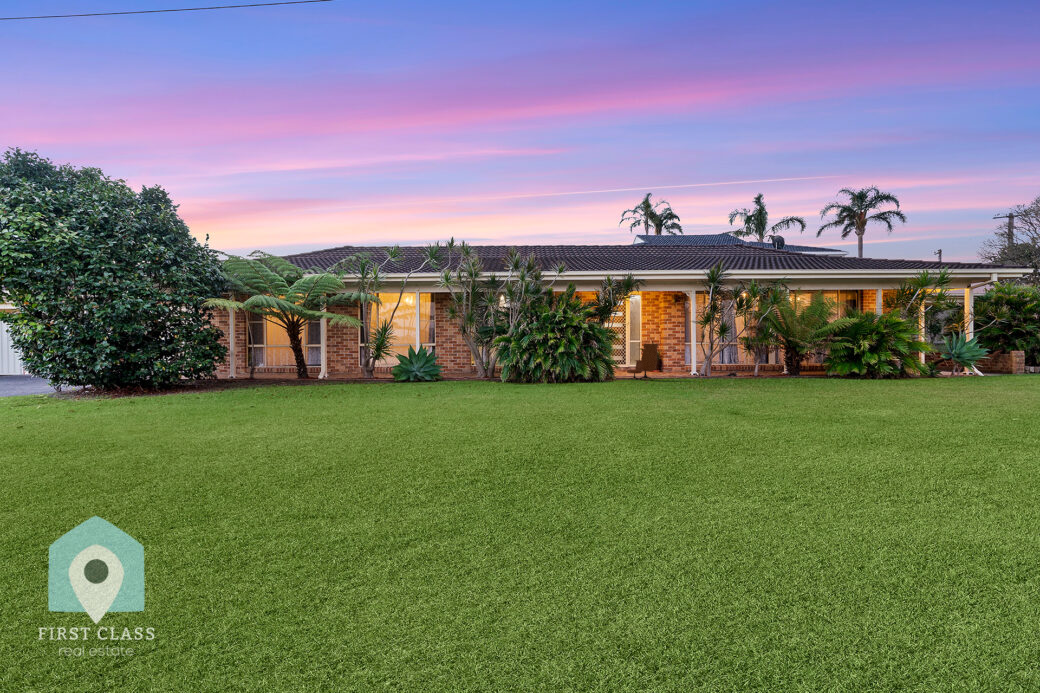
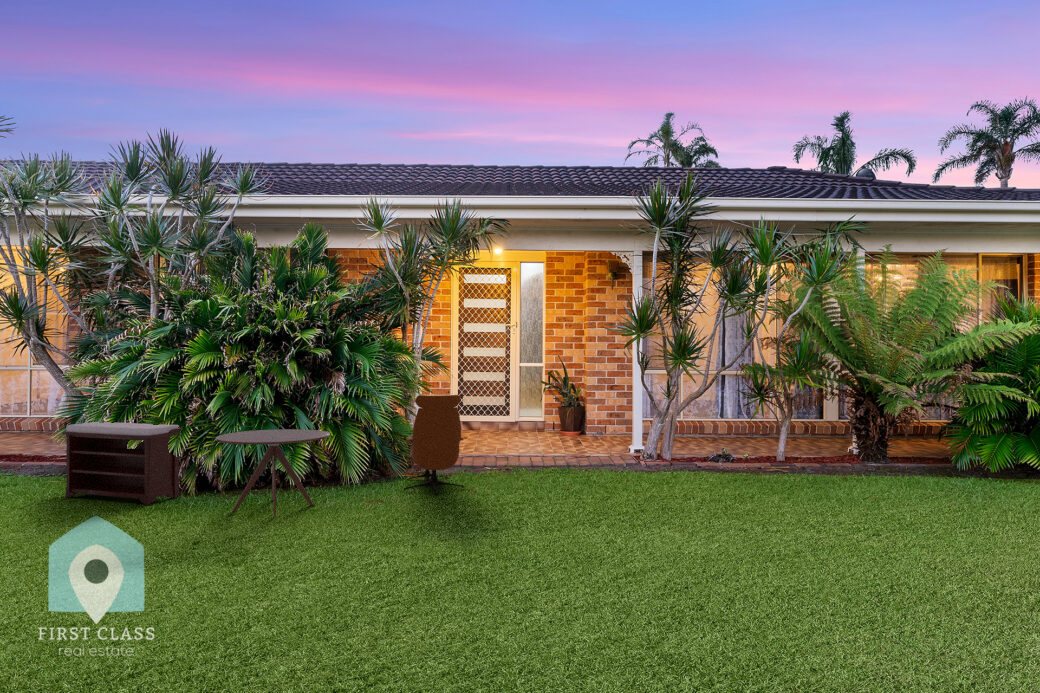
bench: none [519,355,562,382] -> present [62,422,183,505]
round table: none [585,356,622,382] -> present [216,429,330,517]

